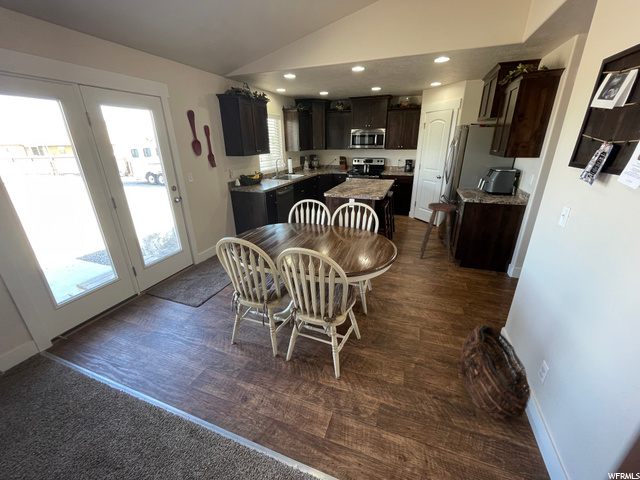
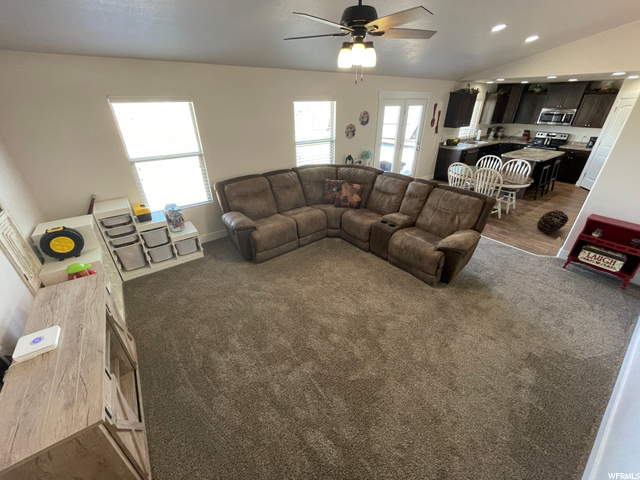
bar stool: present [420,203,456,263] -> none [558,167,599,207]

